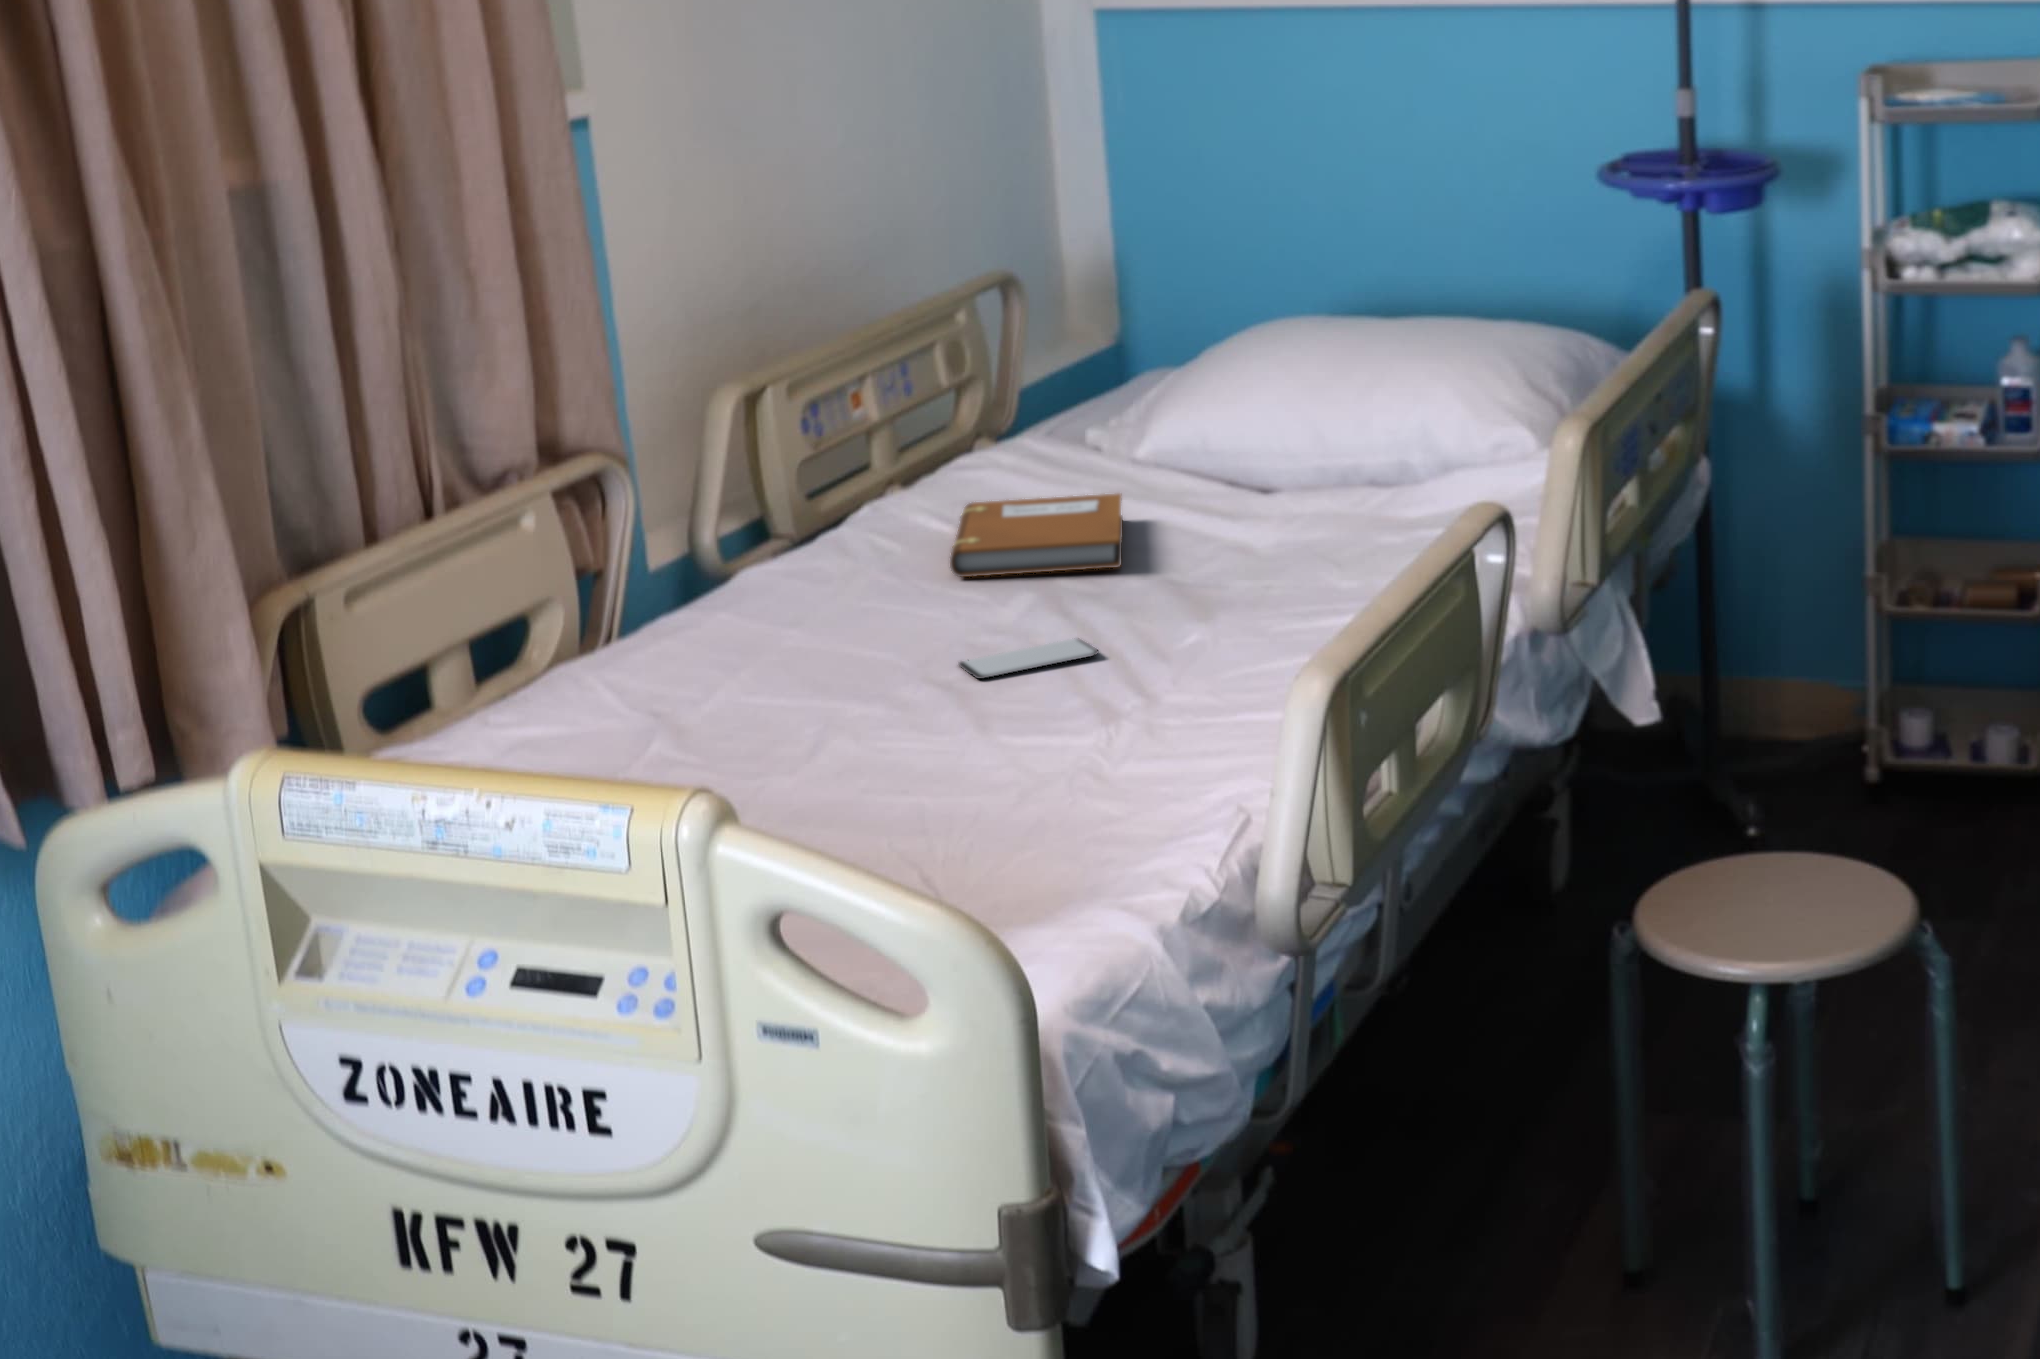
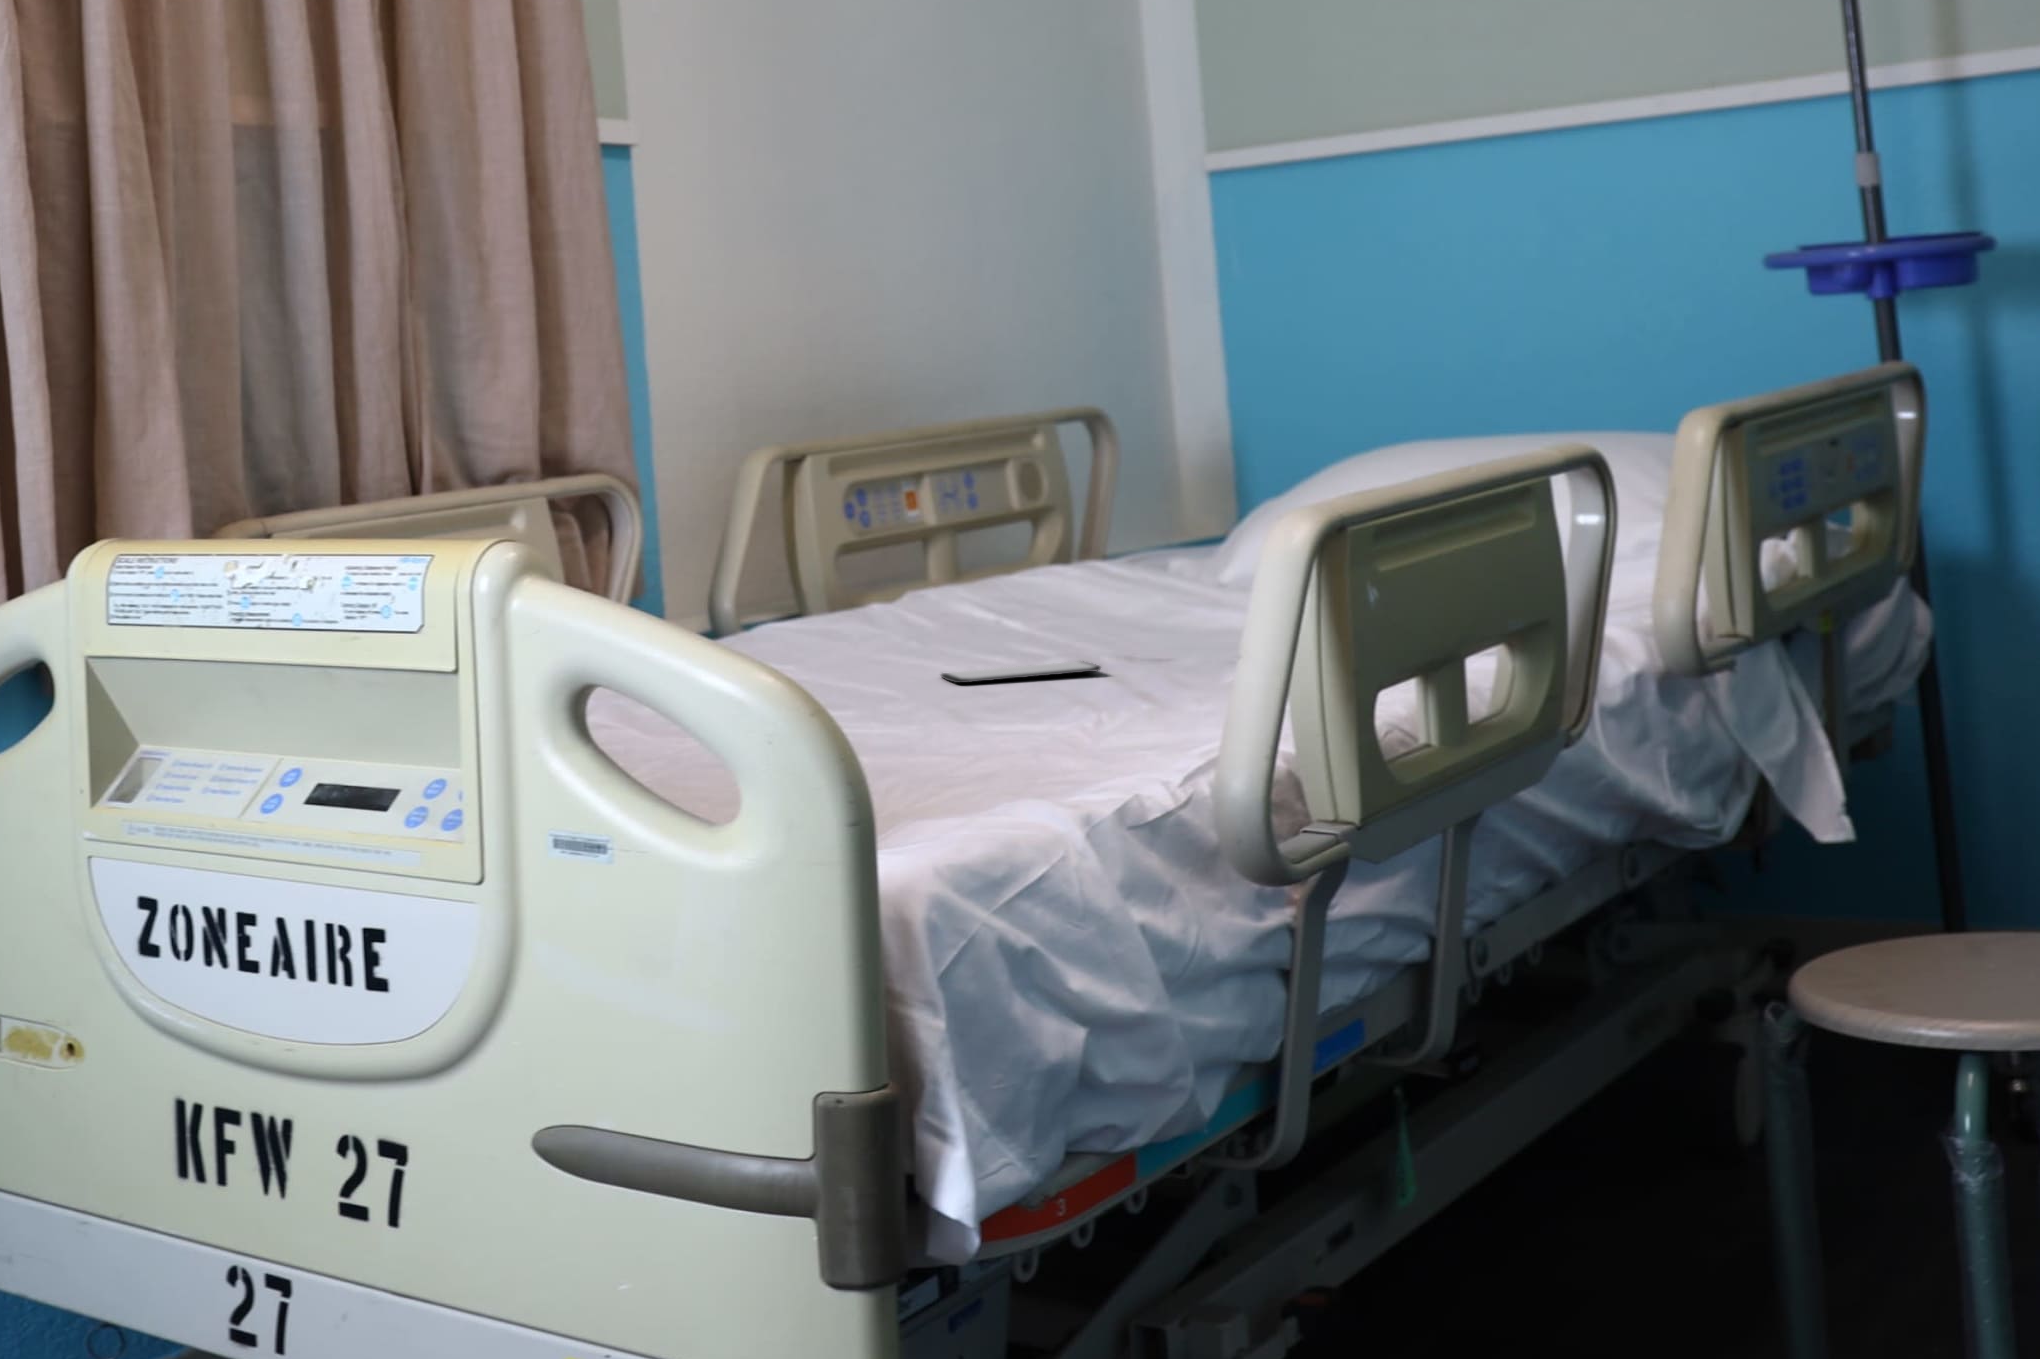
notebook: present [950,494,1123,577] -> none [961,577,1169,633]

